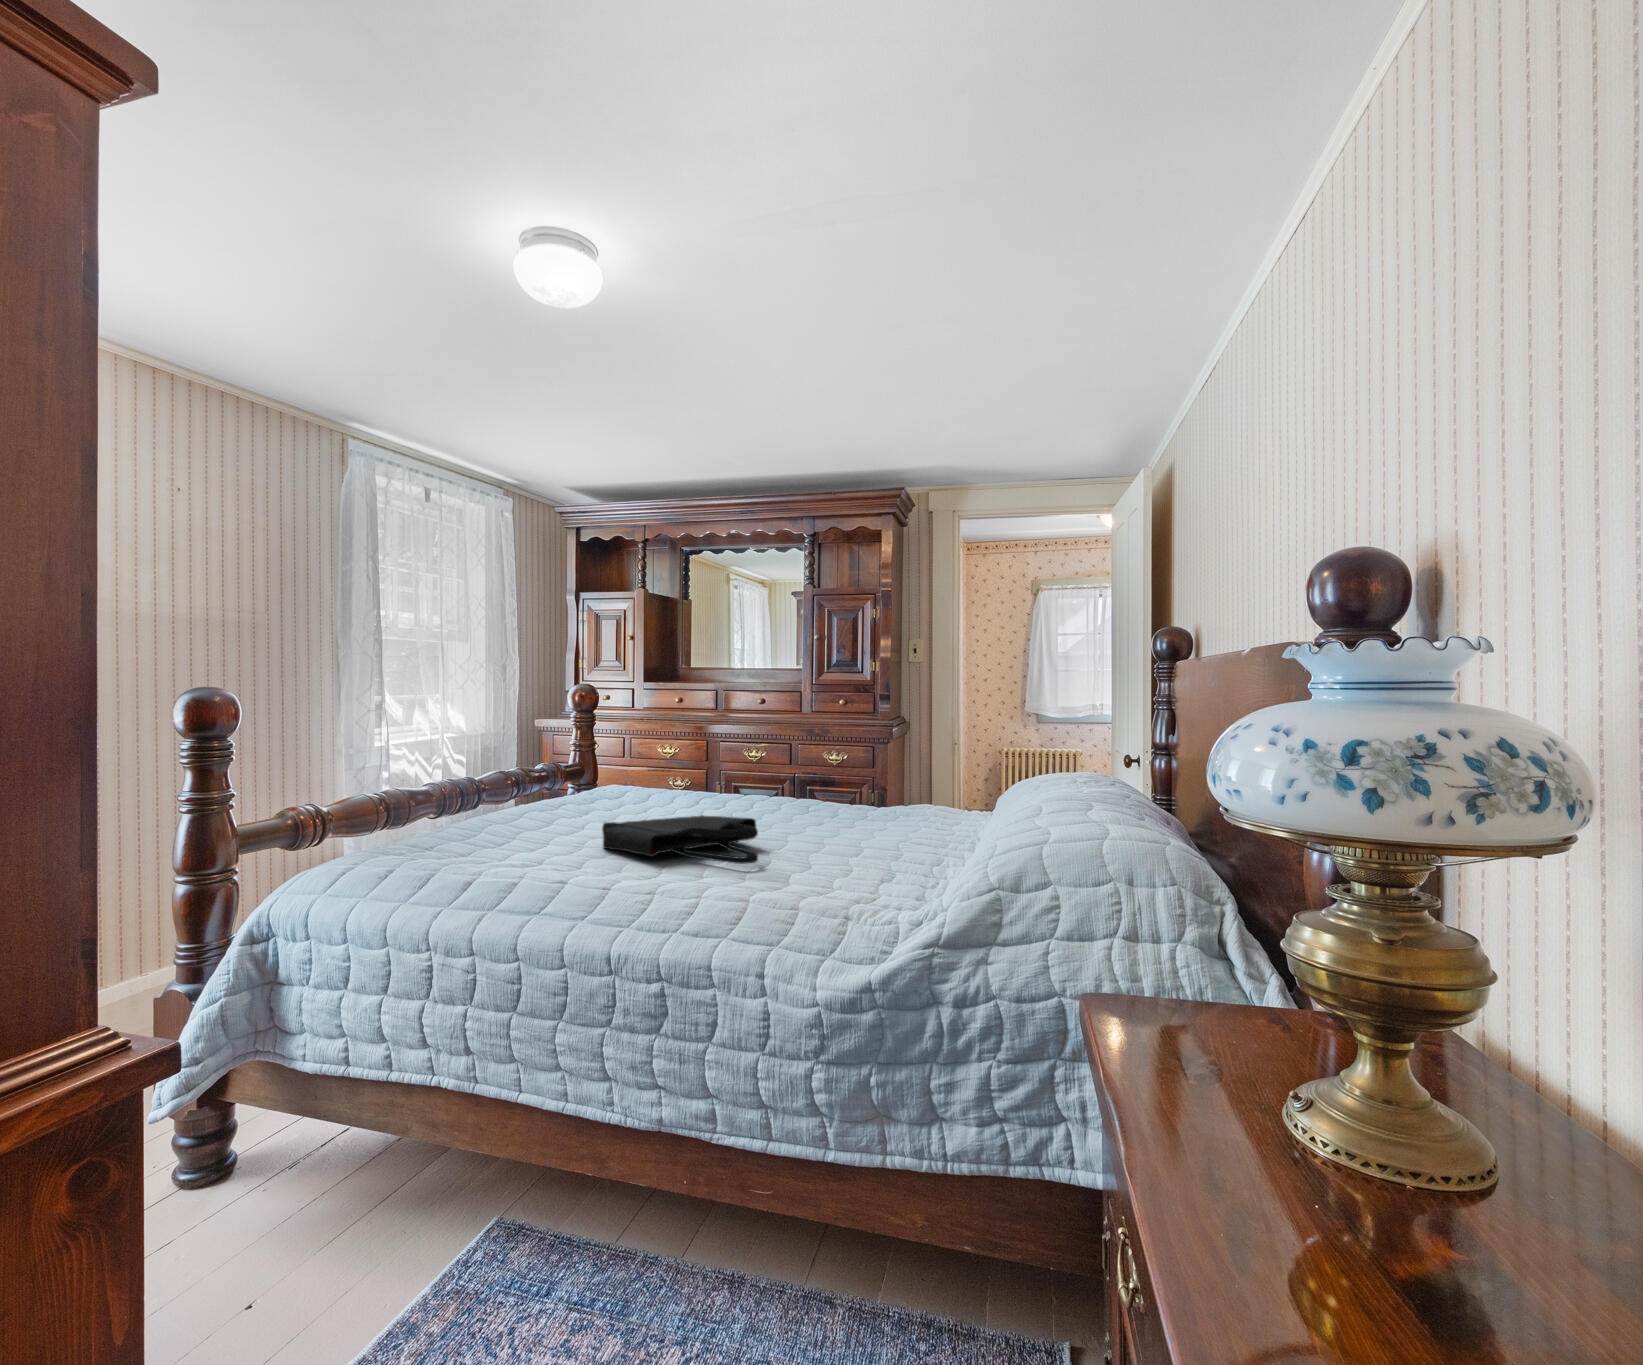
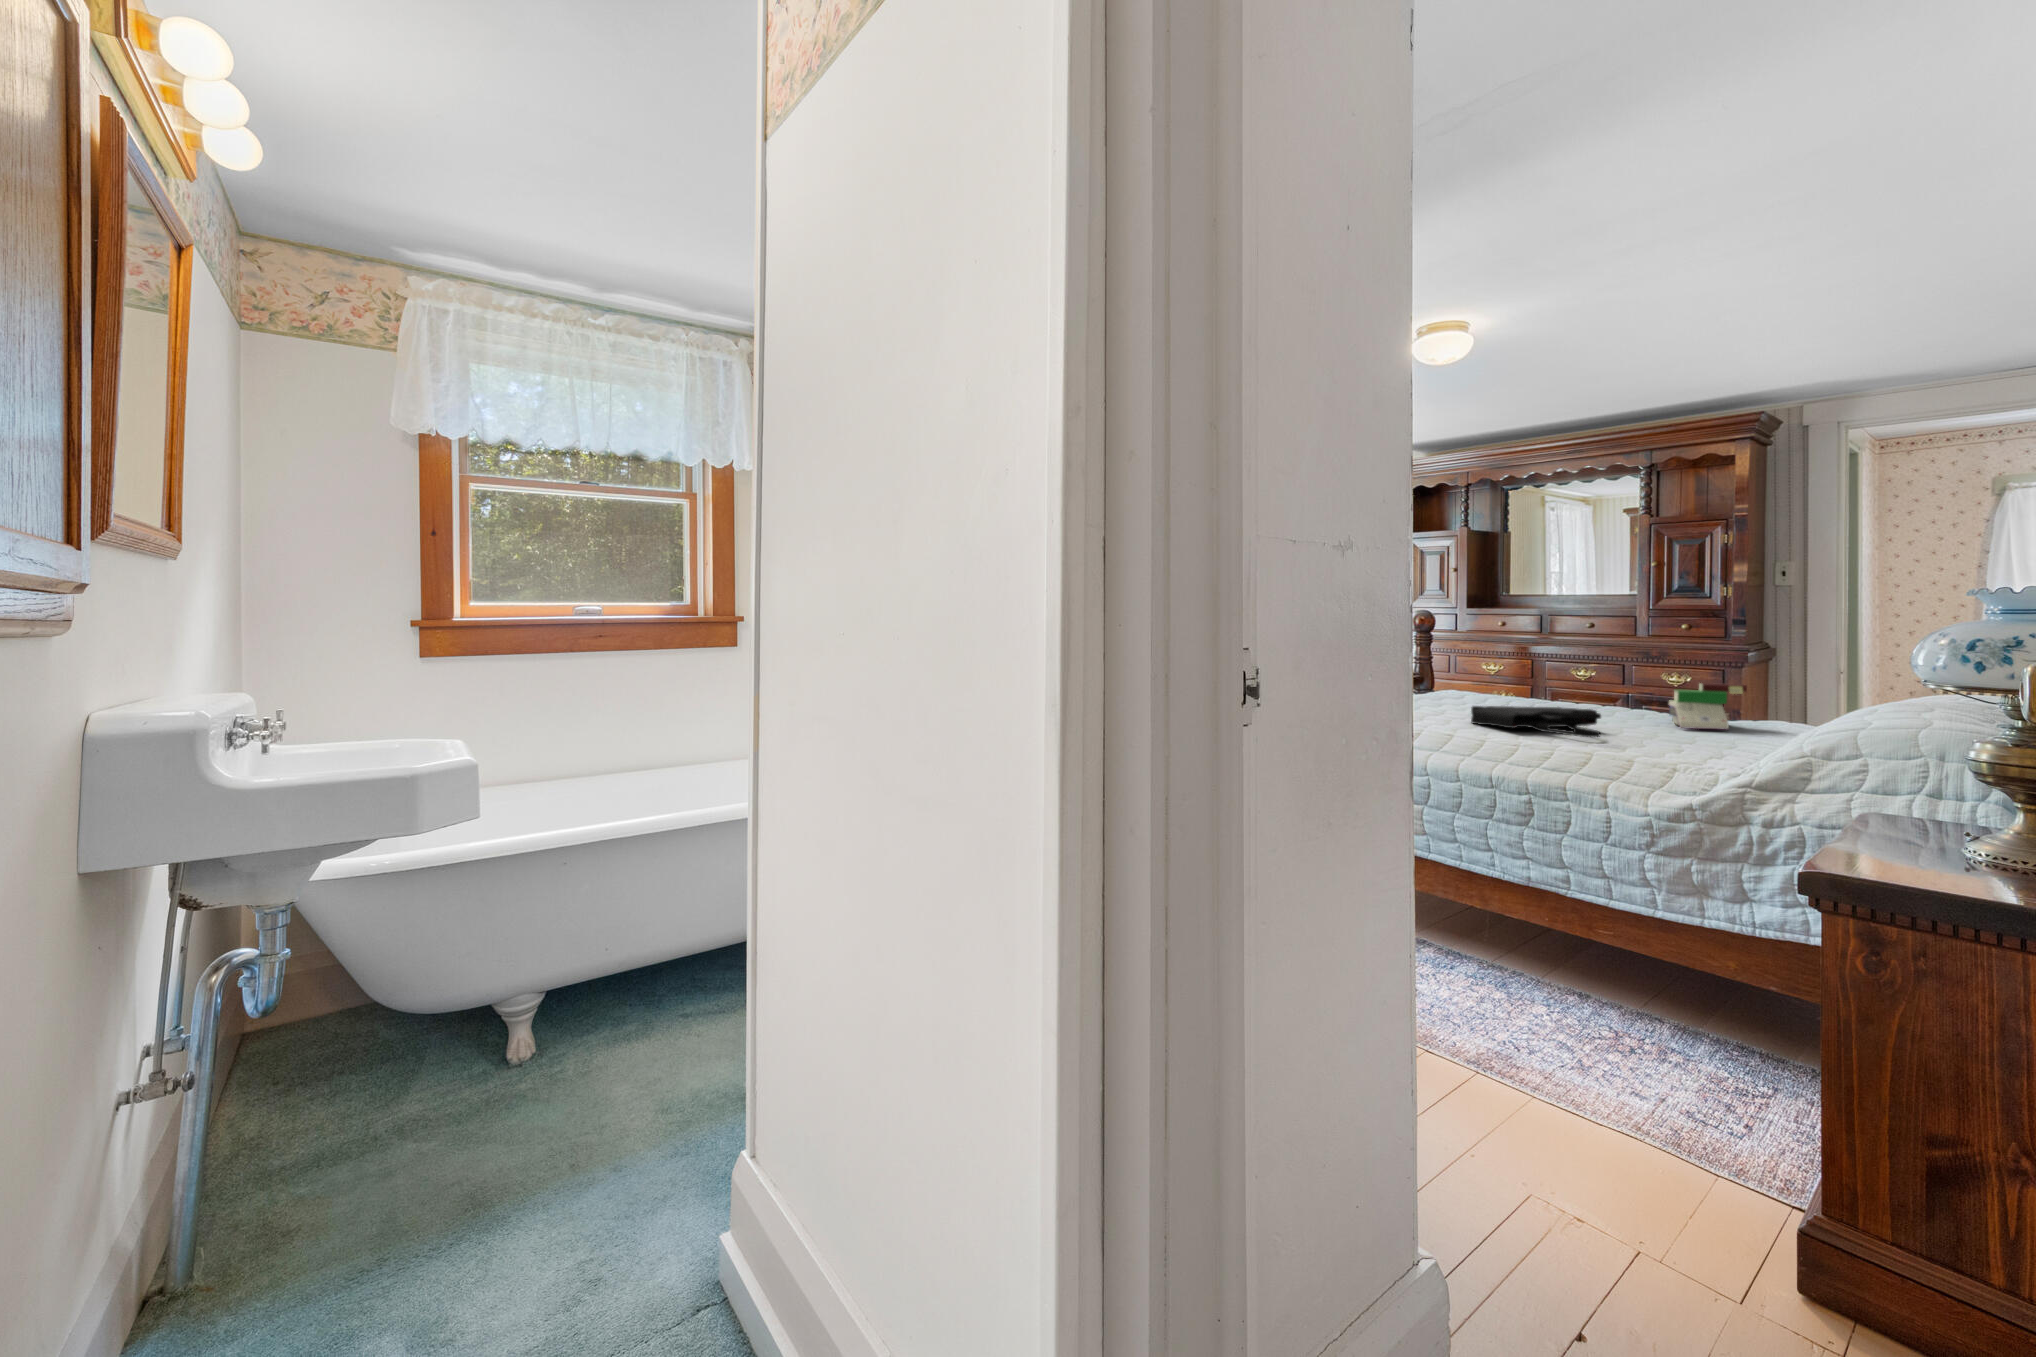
book: none [833,771,907,832] -> present [1669,683,1747,730]

